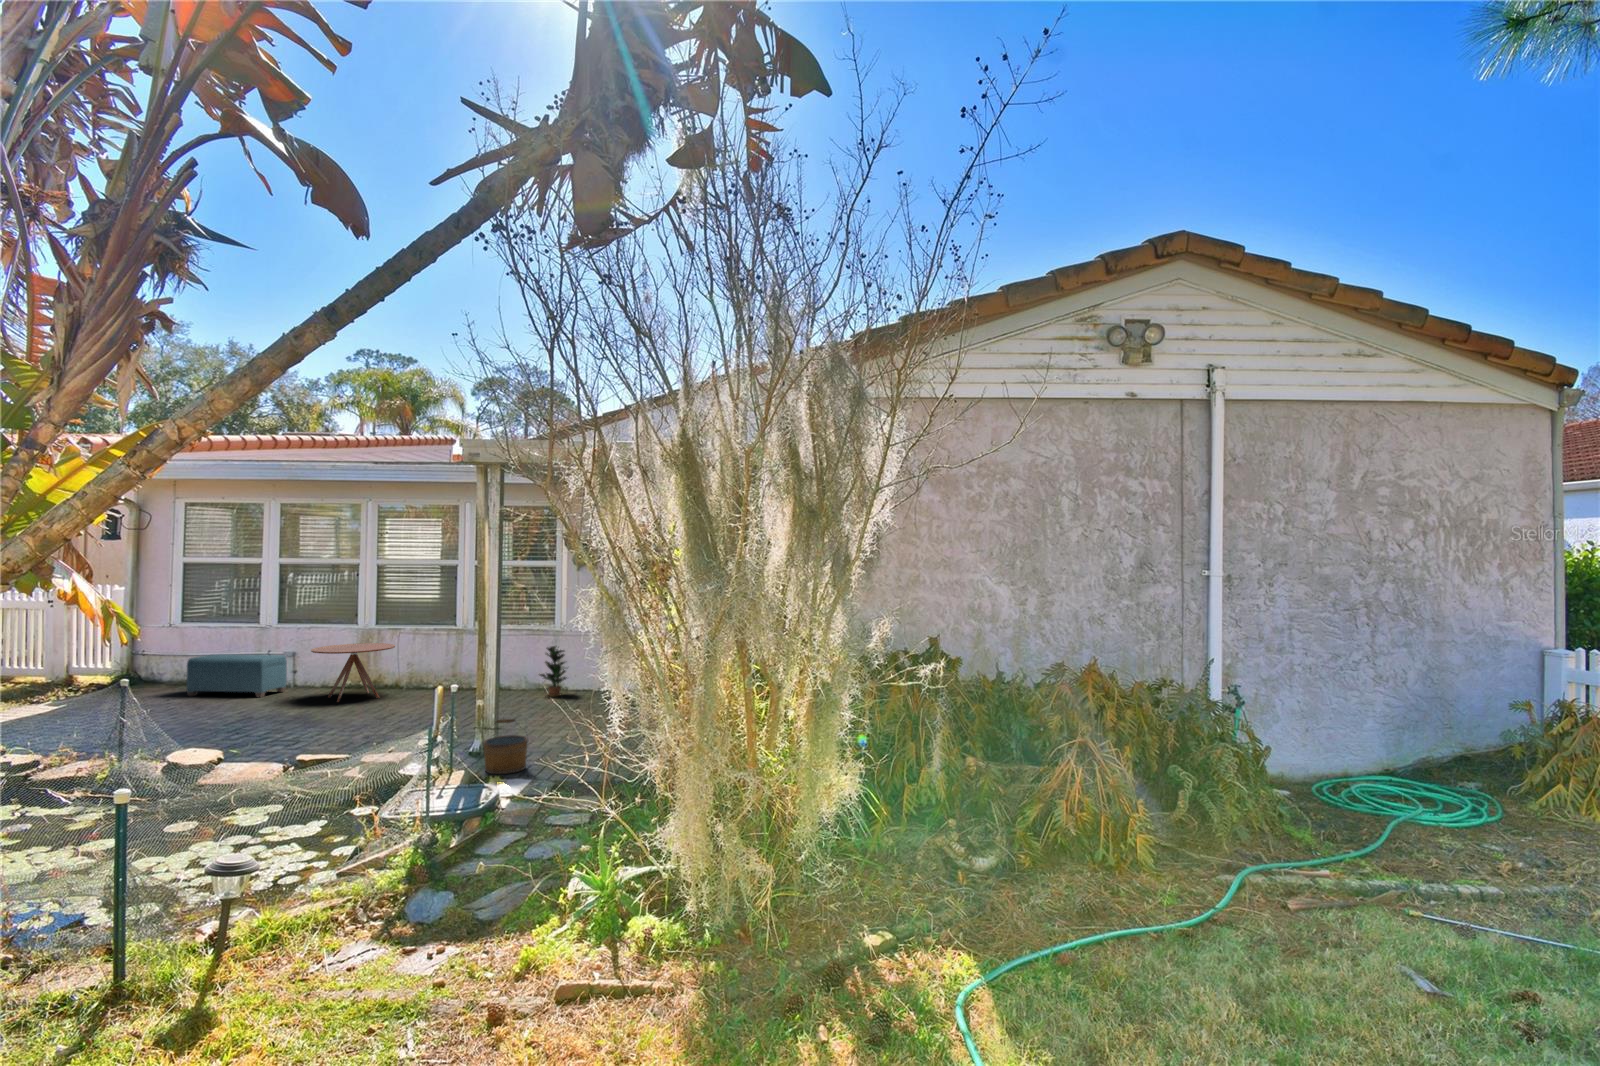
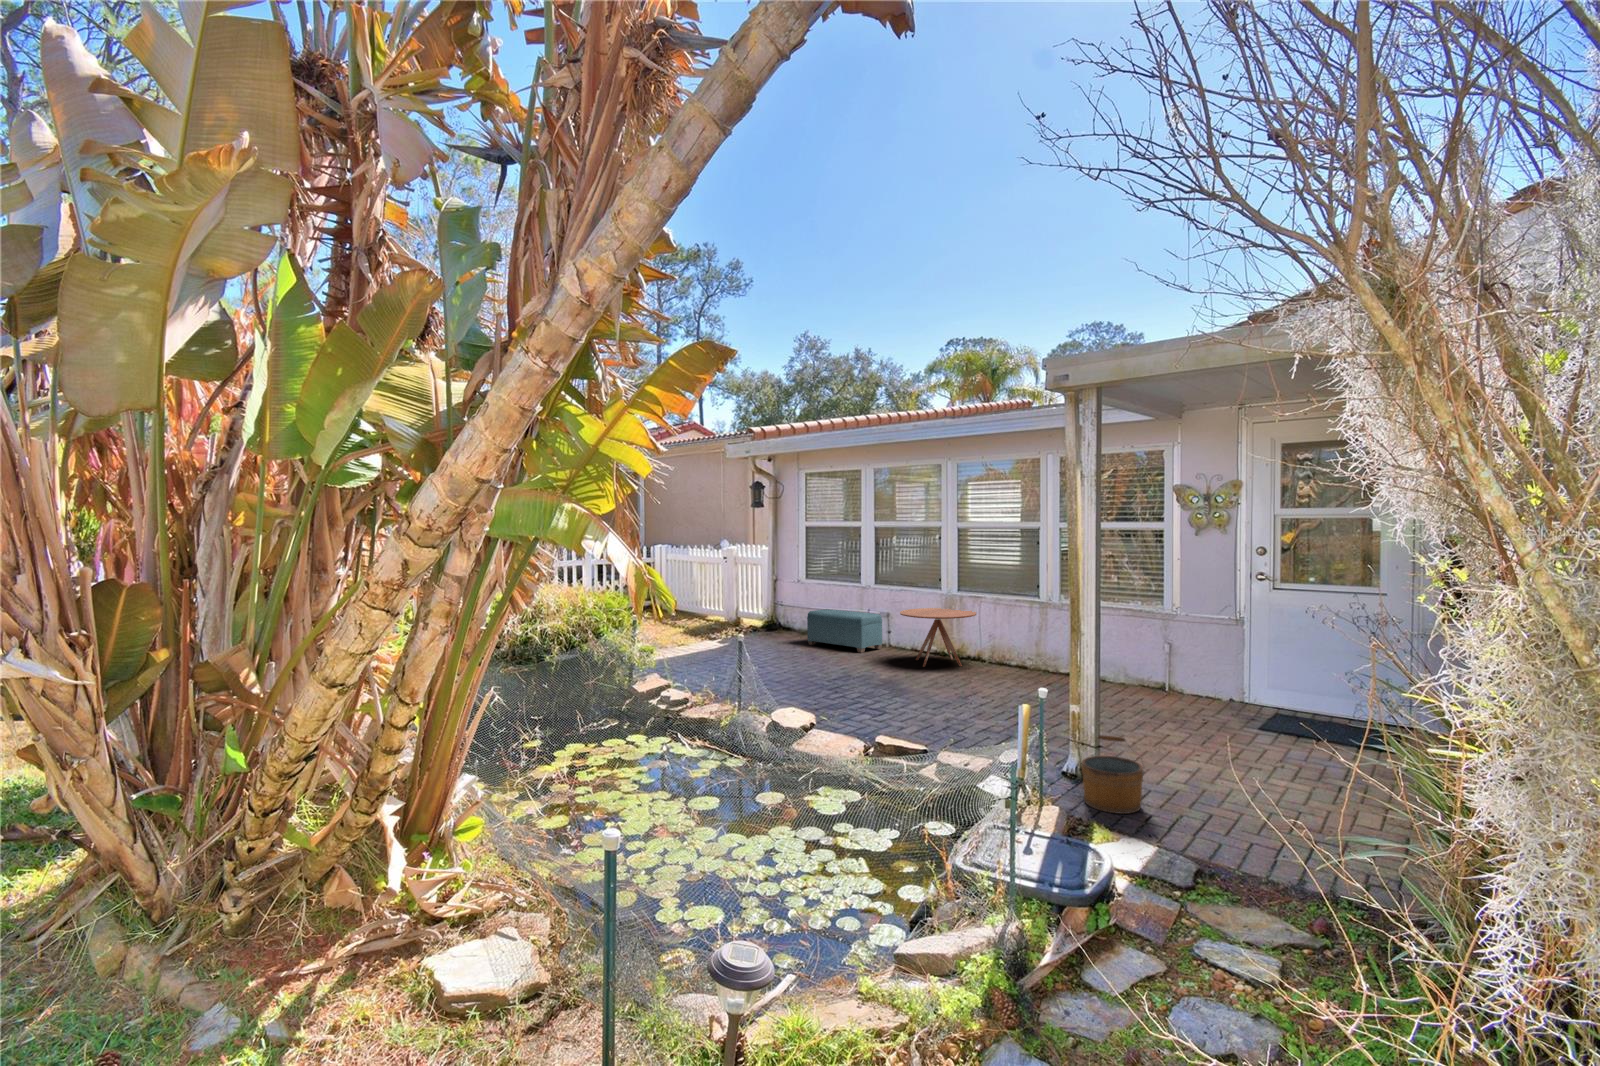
potted plant: present [540,646,567,697] -> none [1136,628,1177,691]

